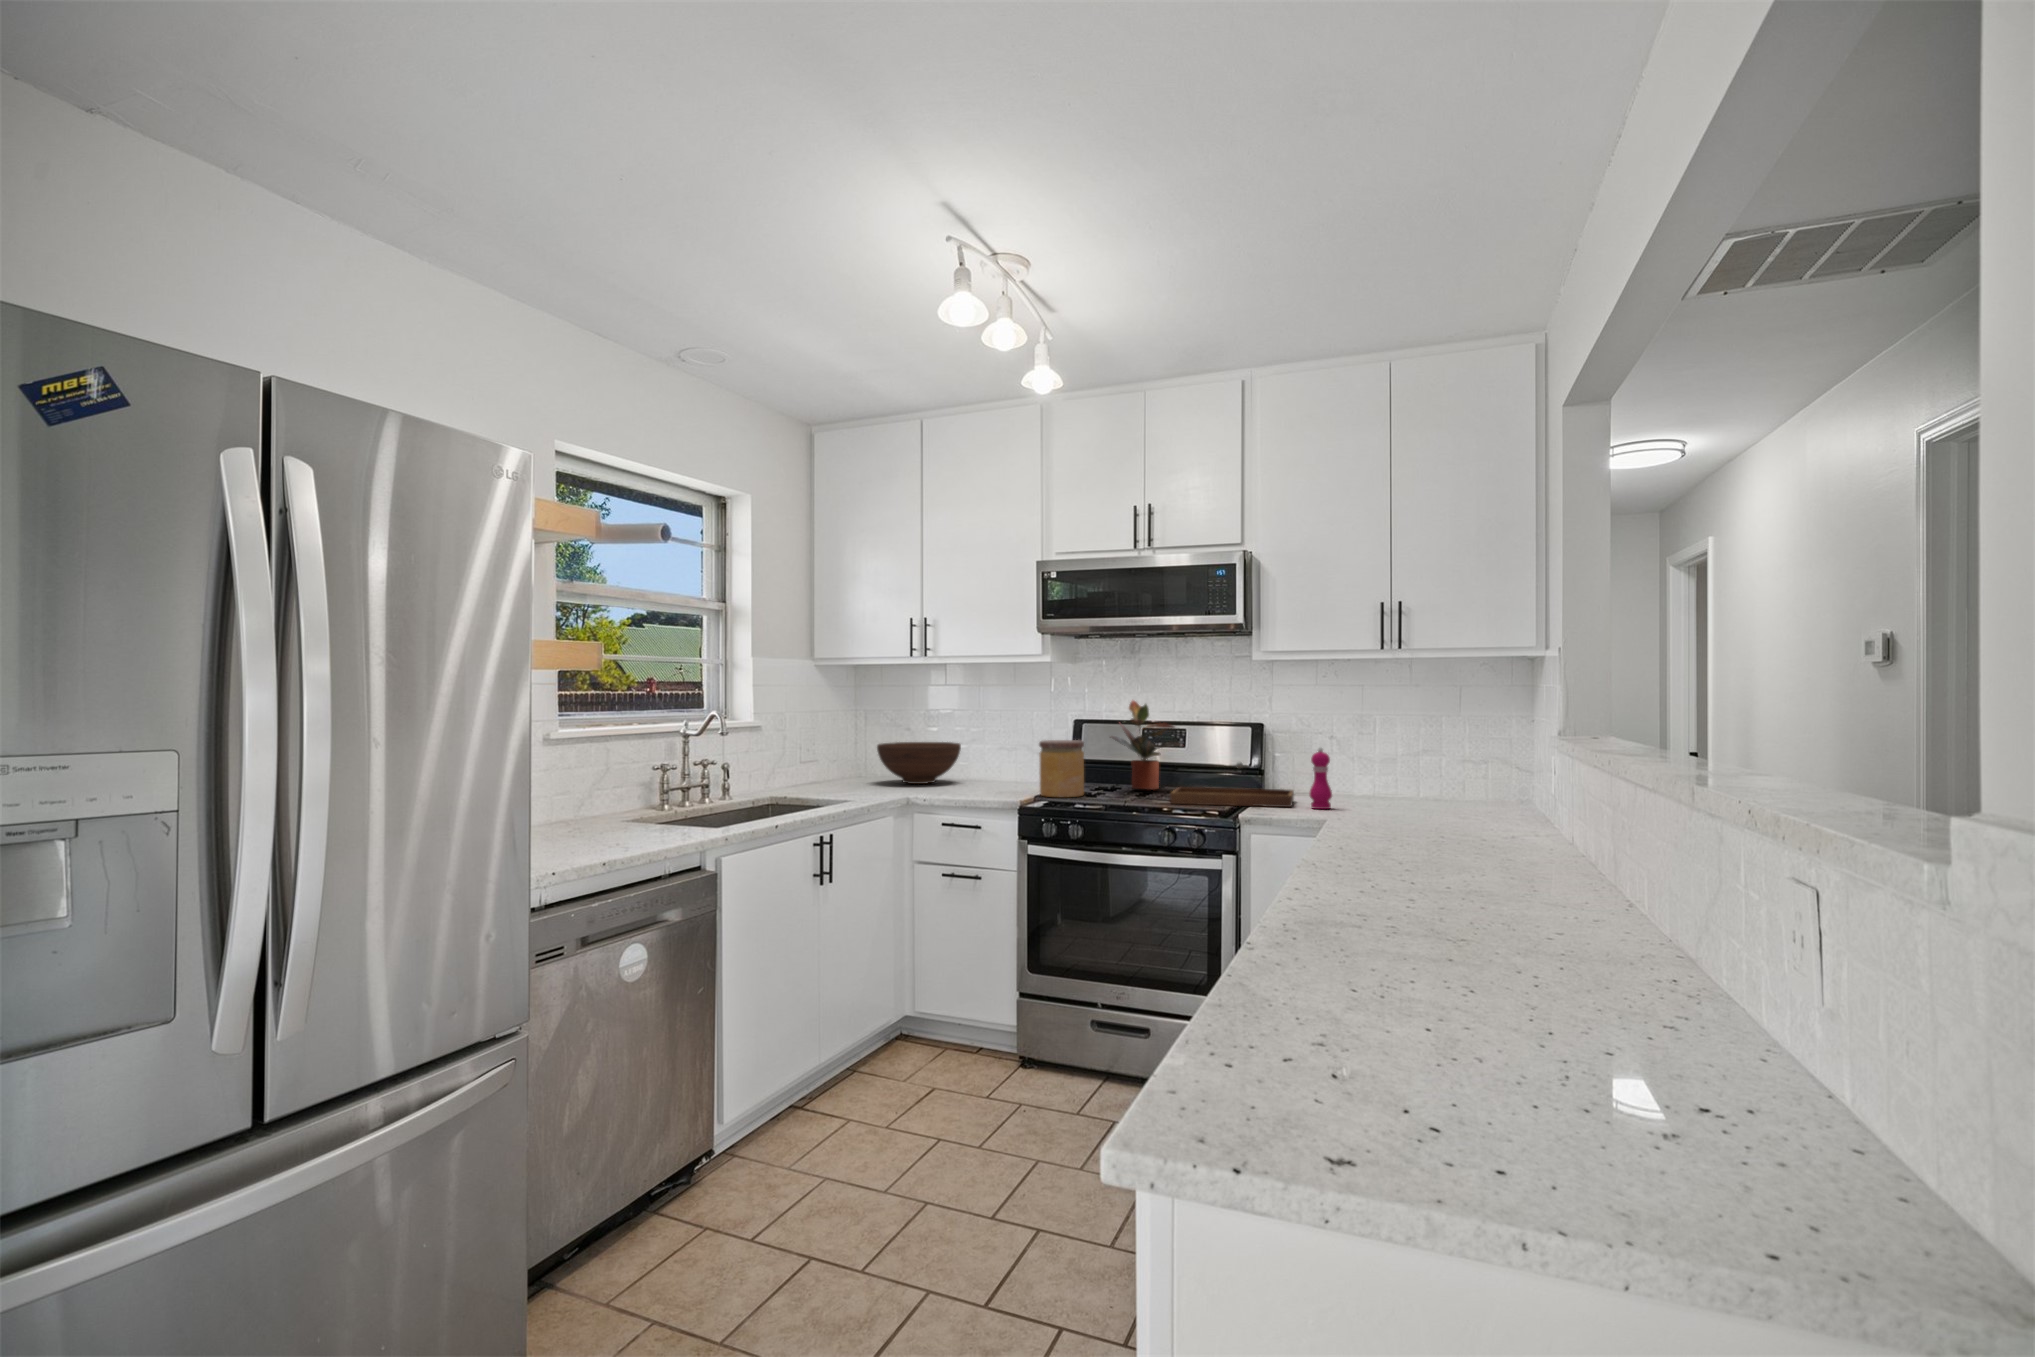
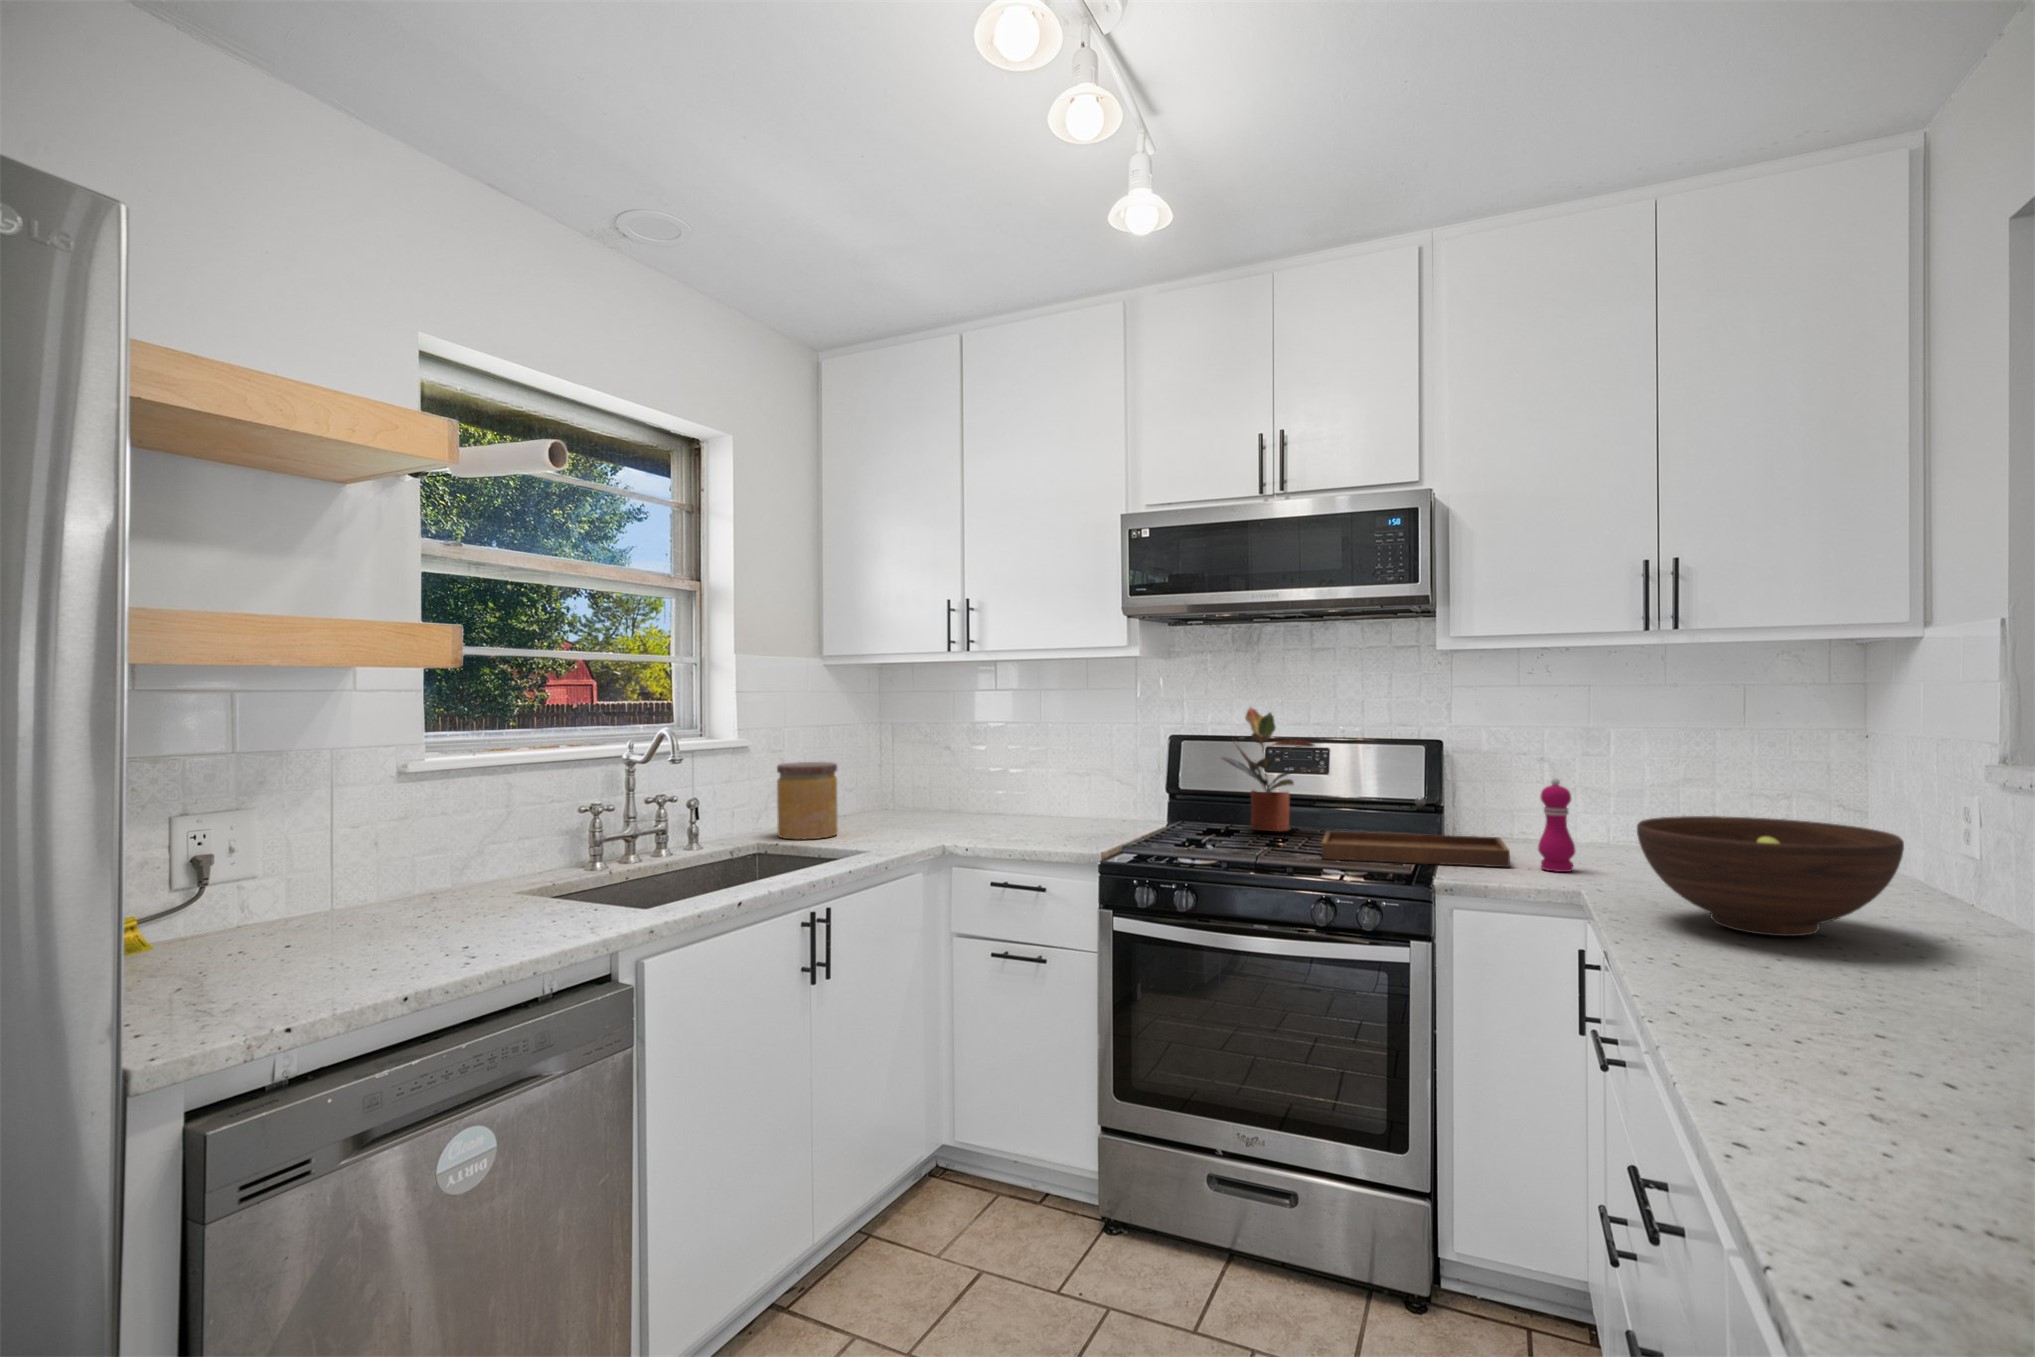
jar: present [1039,740,1084,797] -> present [777,762,838,839]
fruit bowl: present [877,742,961,784] -> present [1637,816,1904,936]

